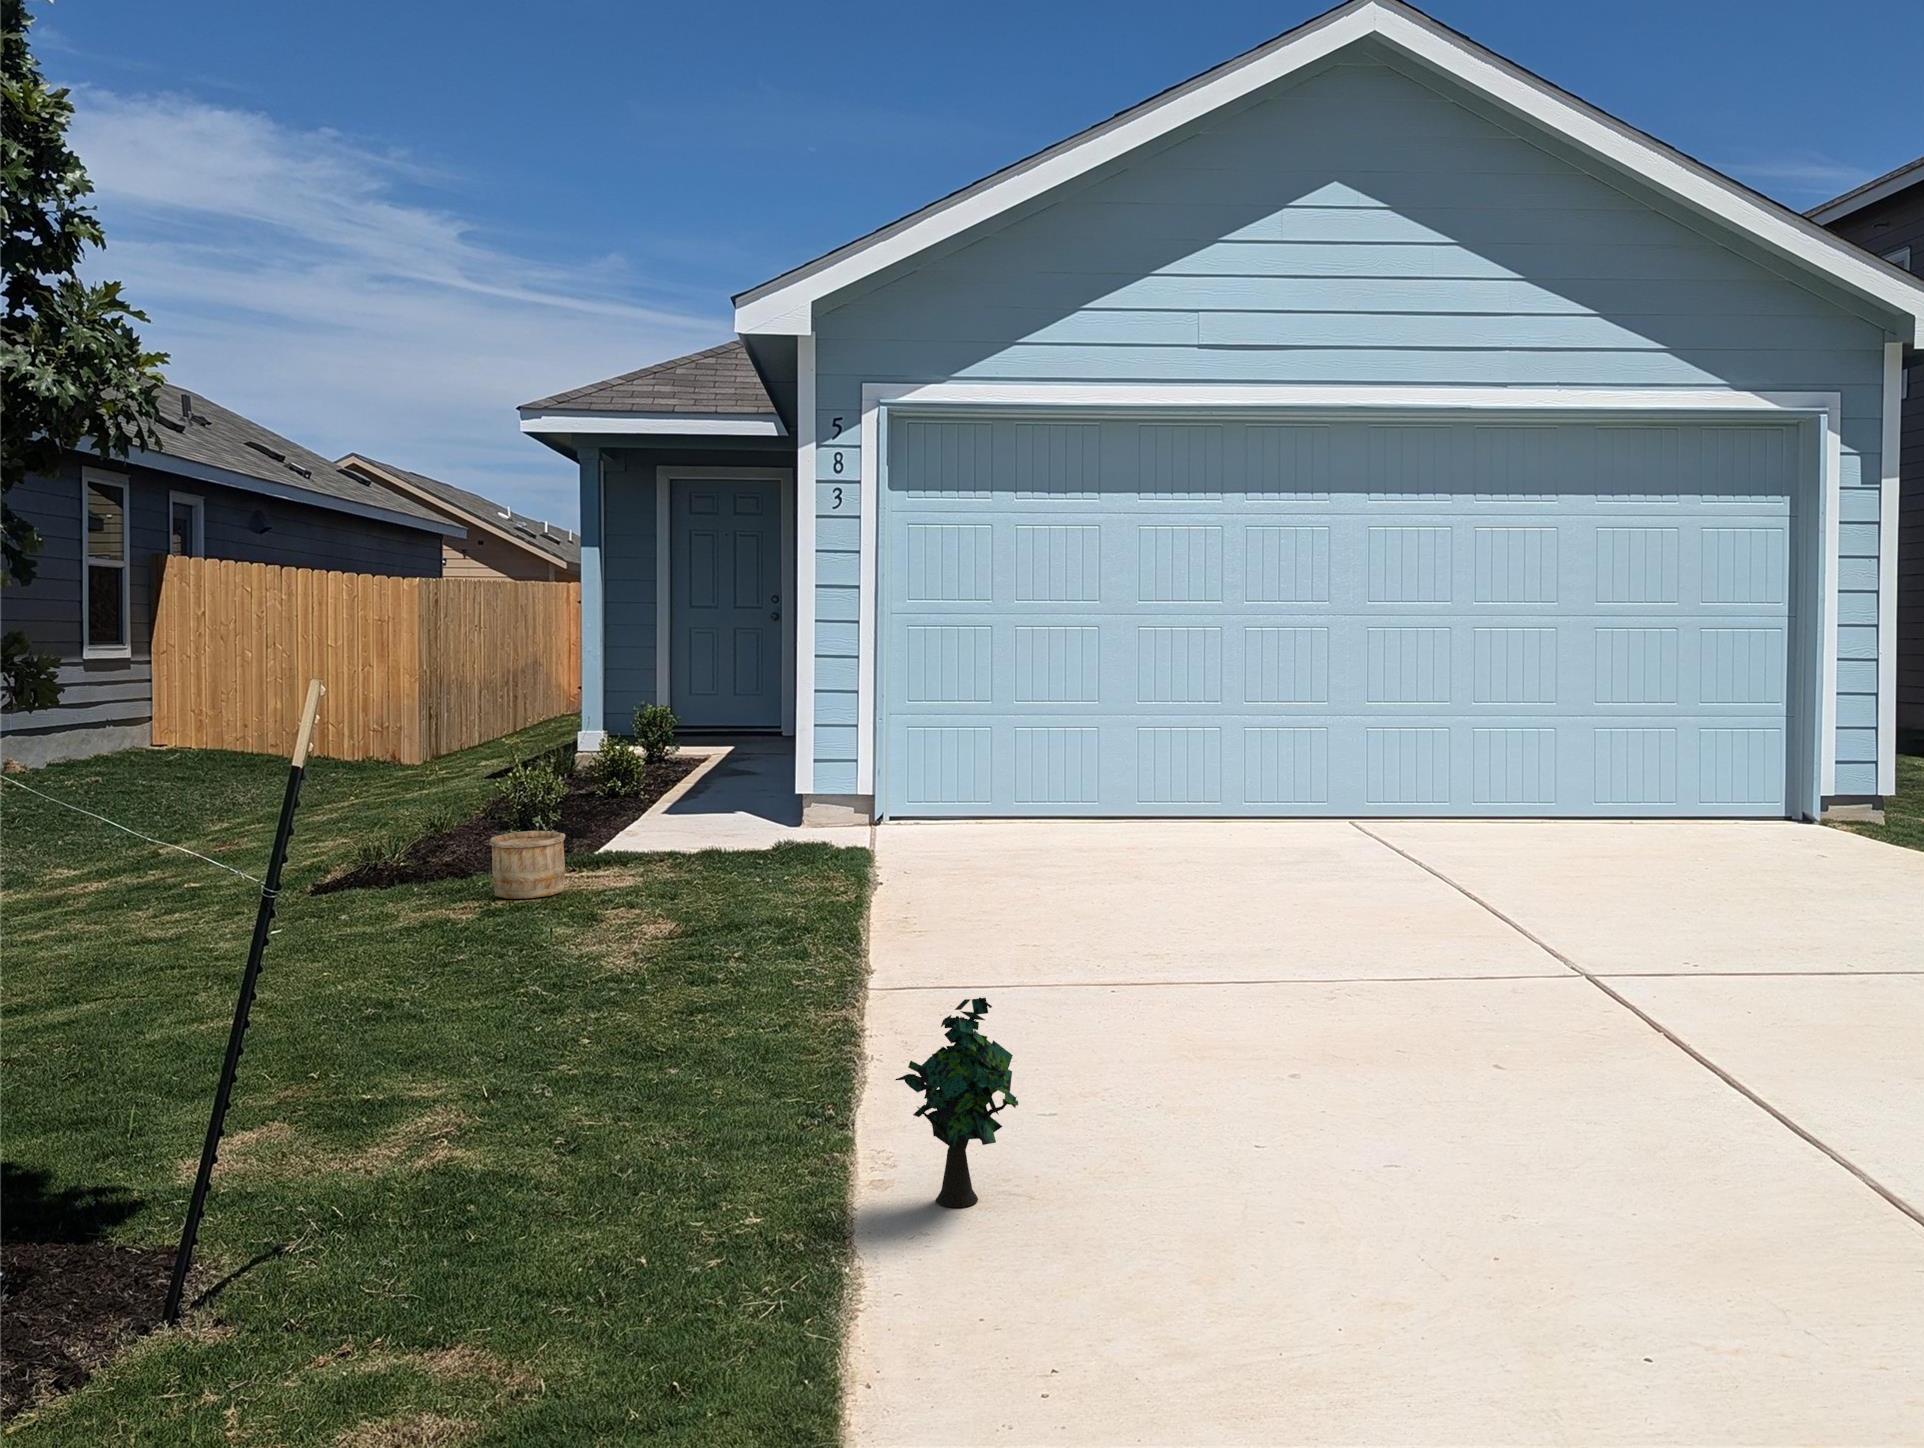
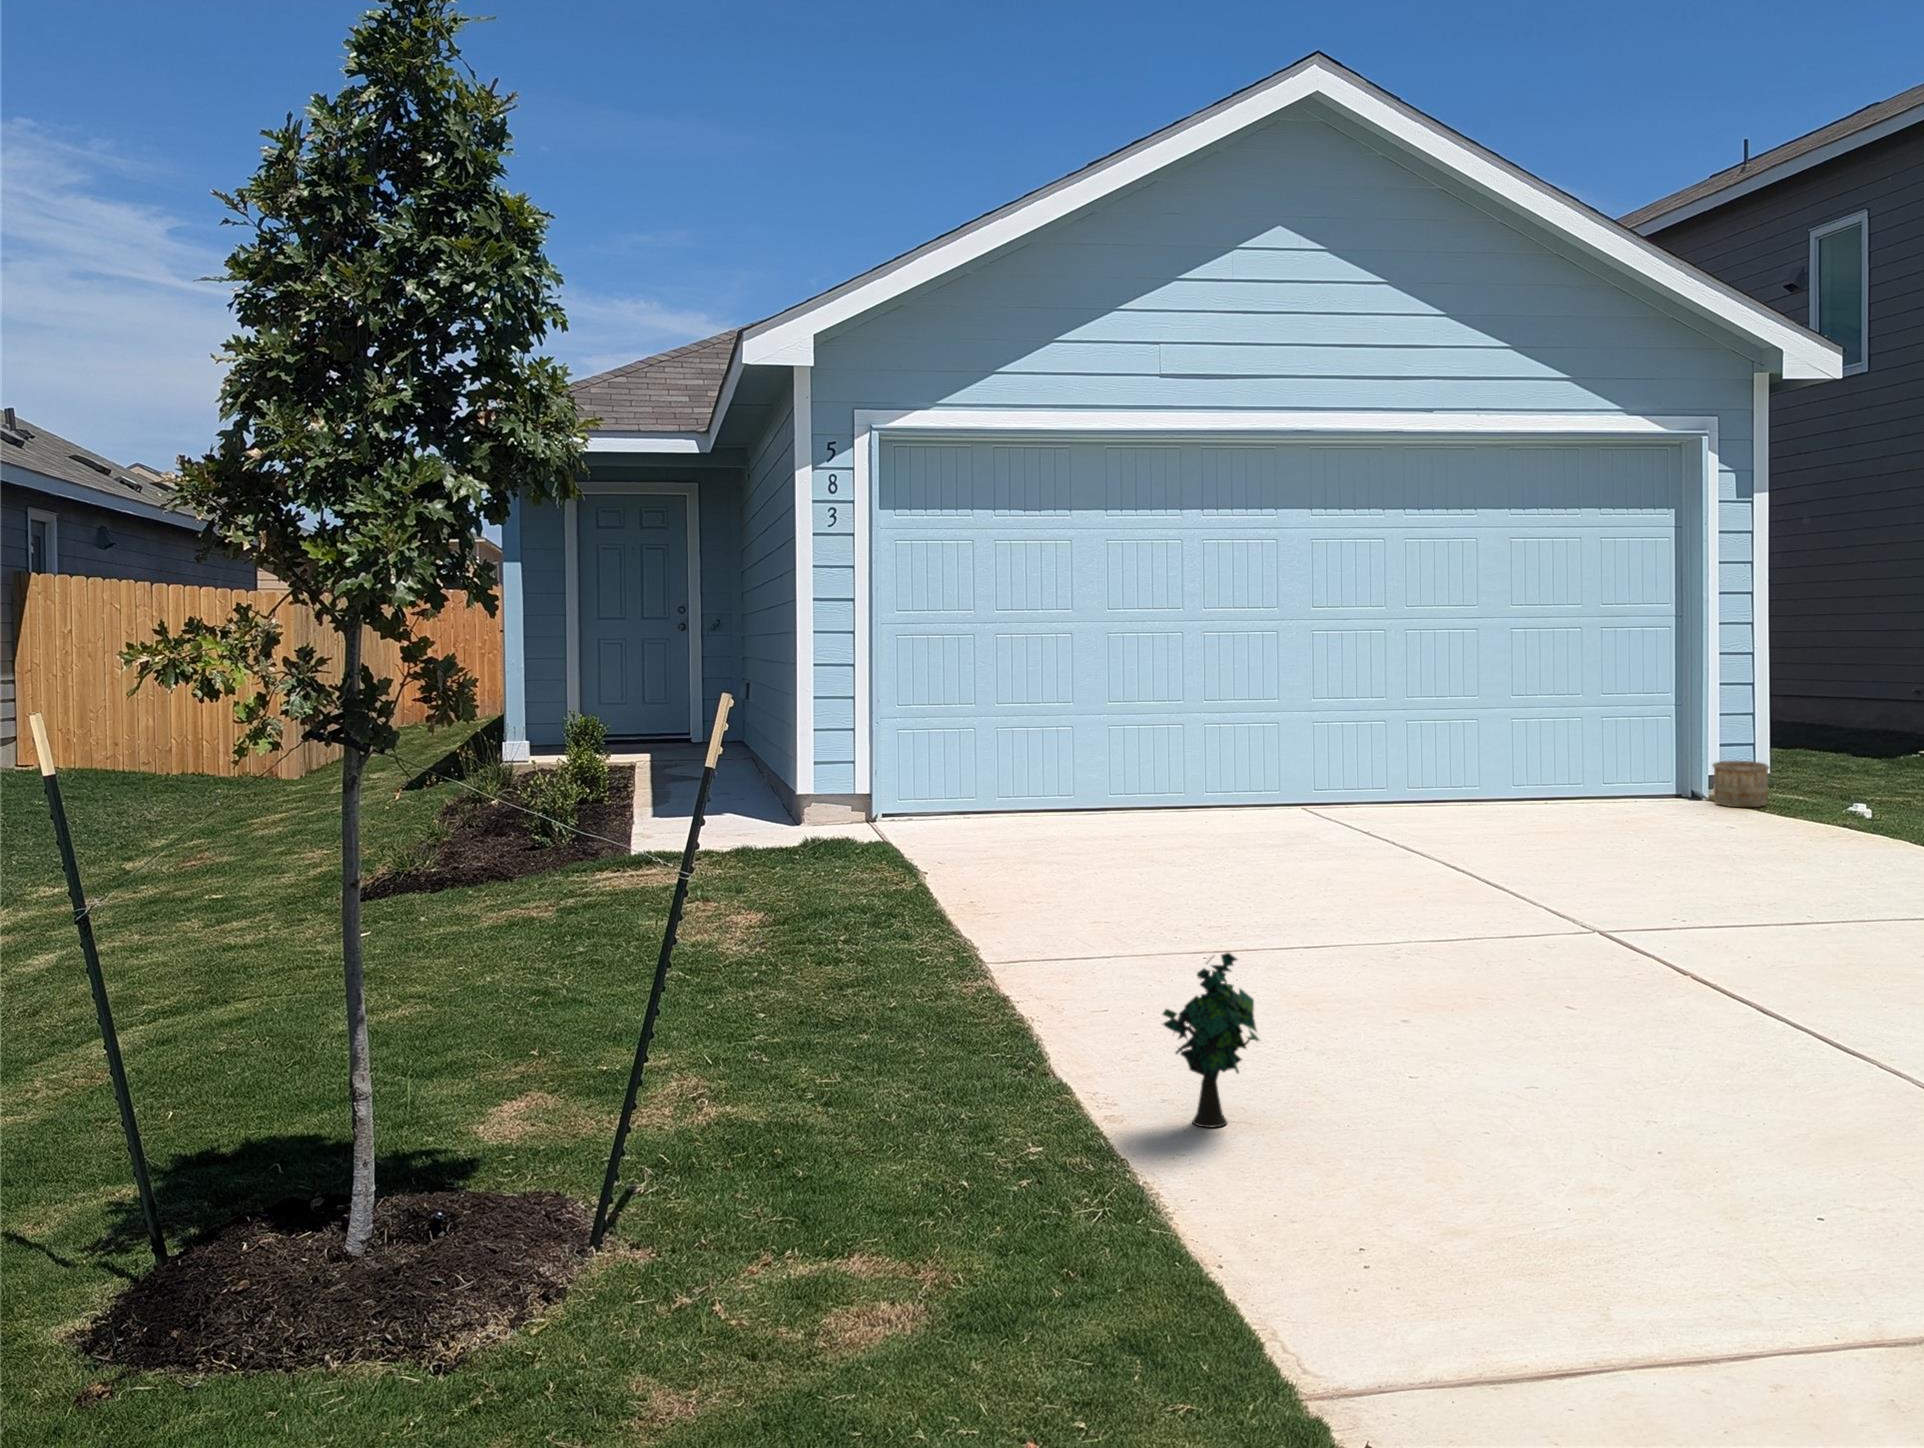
wooden bucket: present [489,831,565,899] -> present [1713,761,1769,807]

